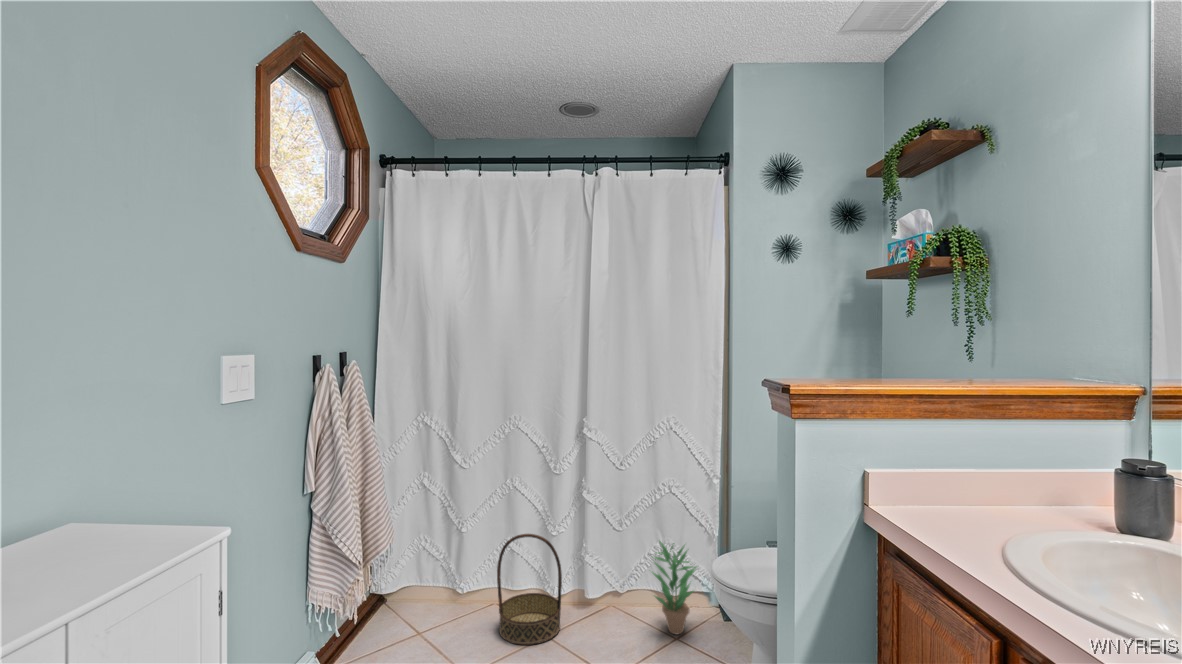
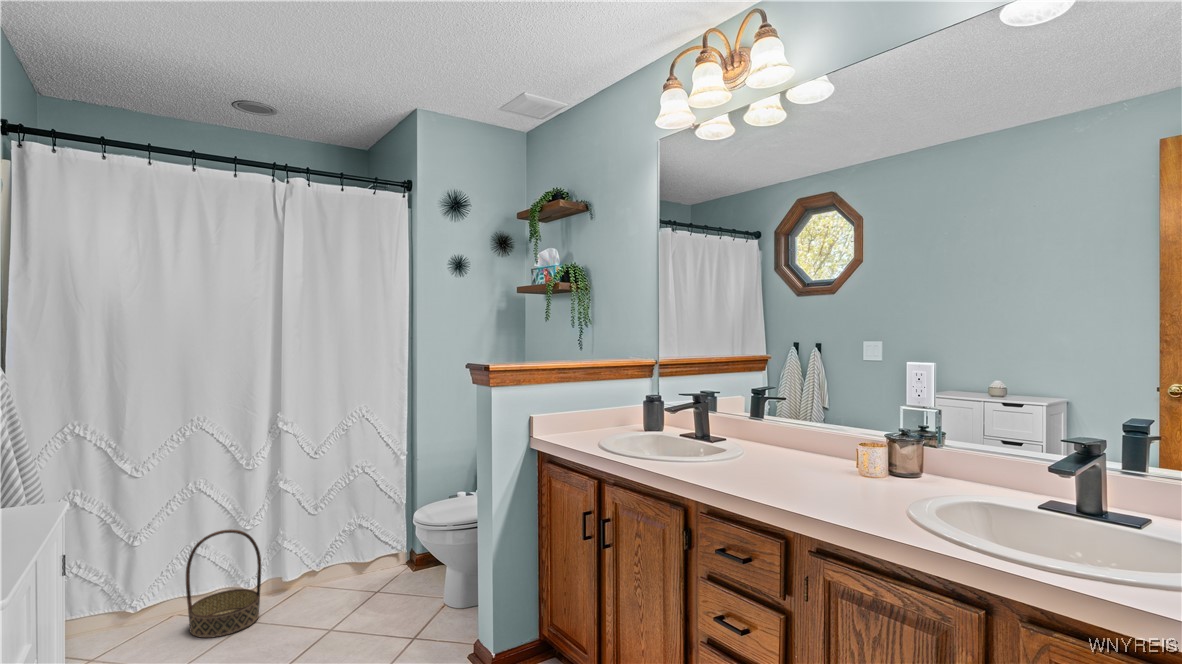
potted plant: present [652,541,696,634] -> none [348,510,393,591]

